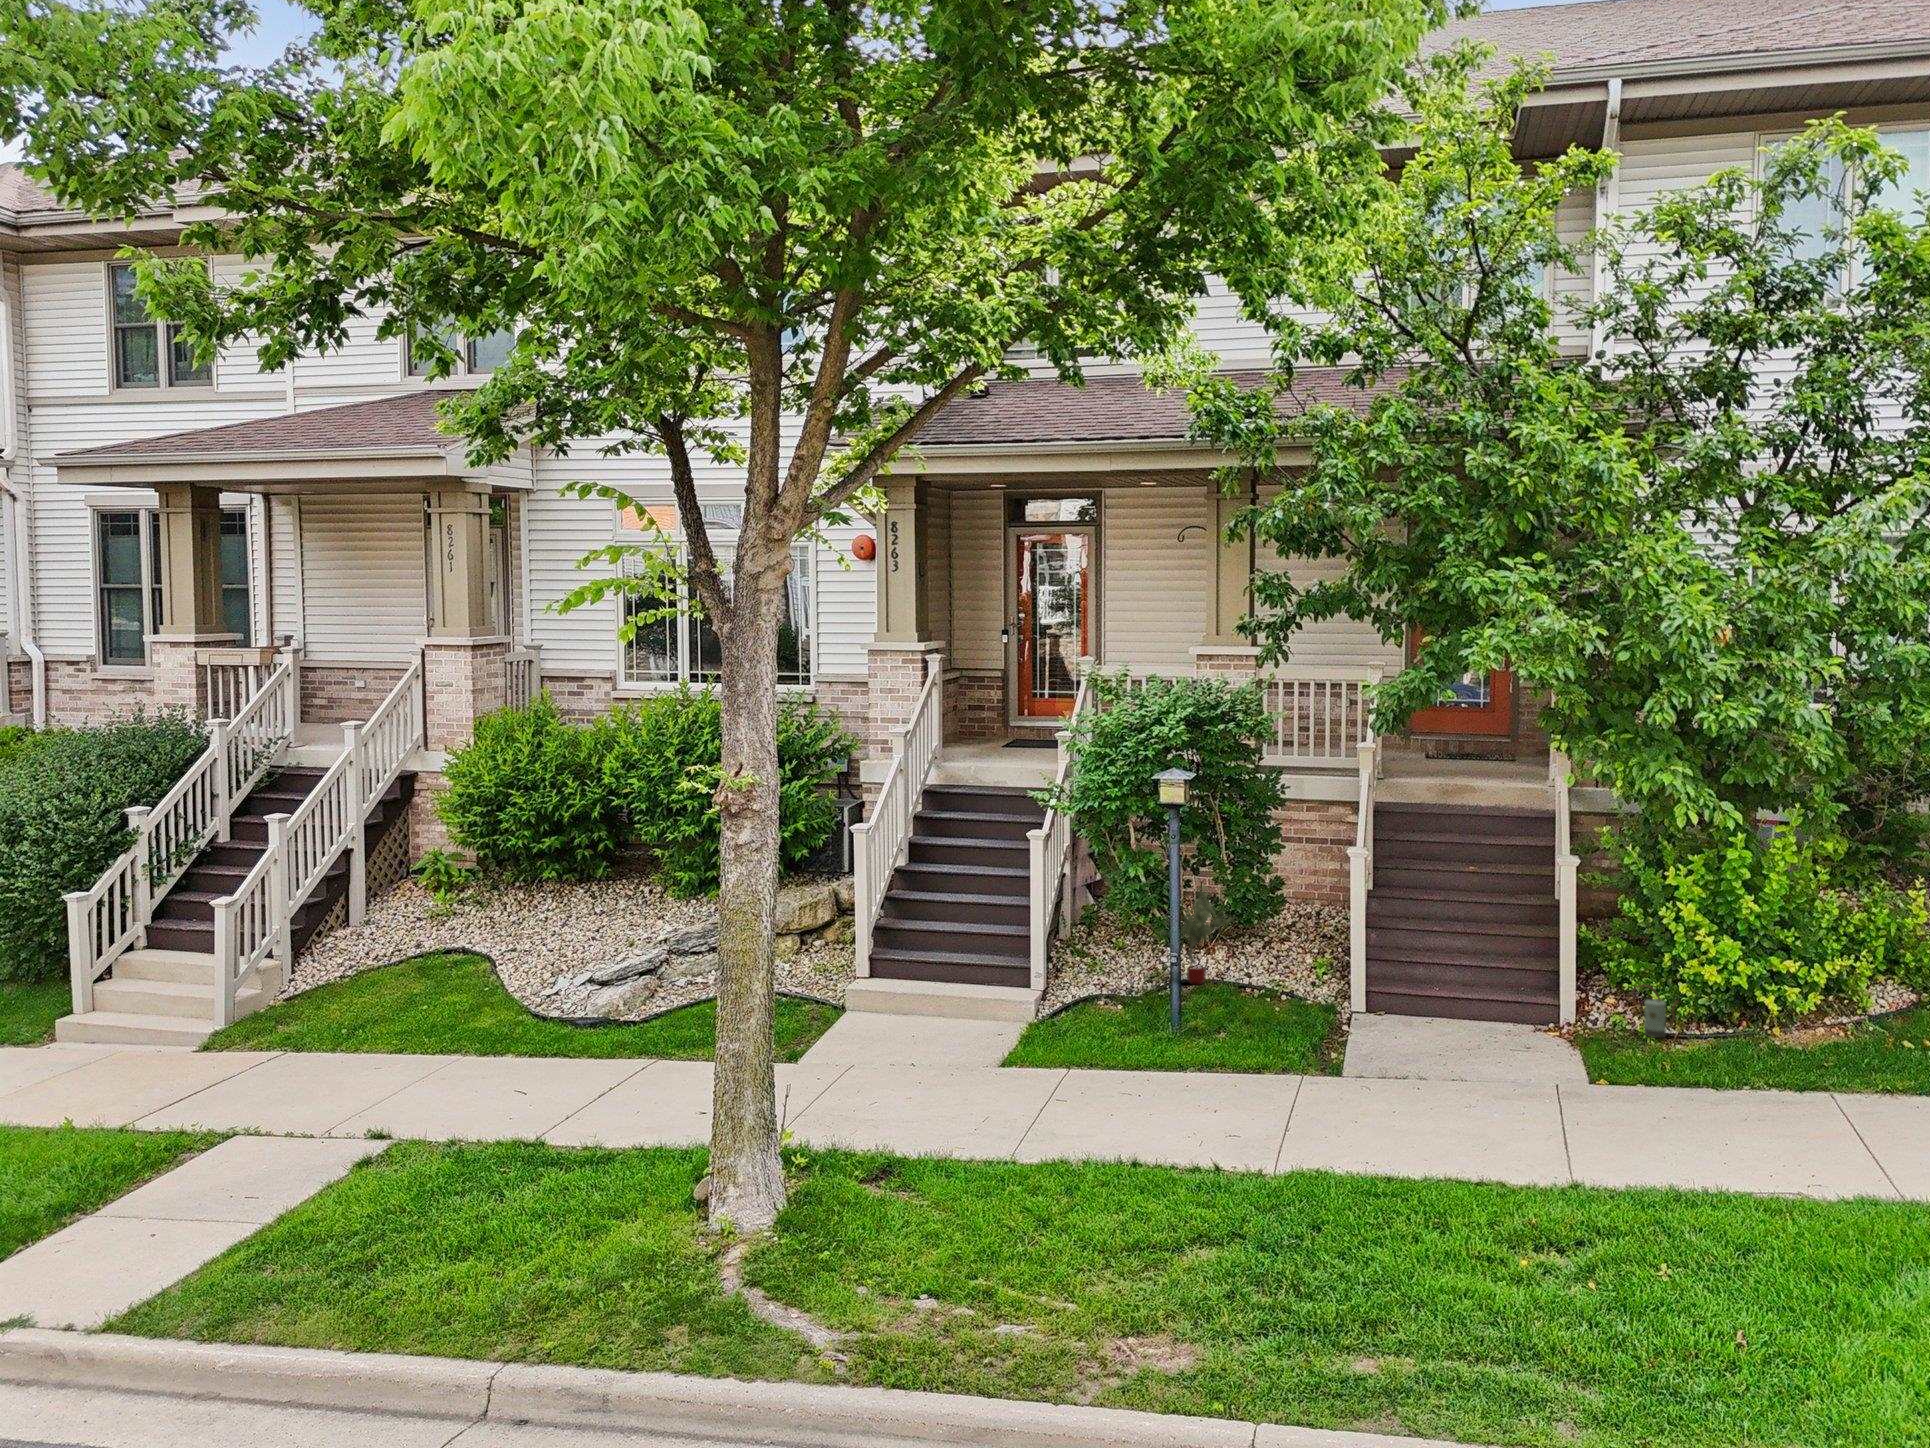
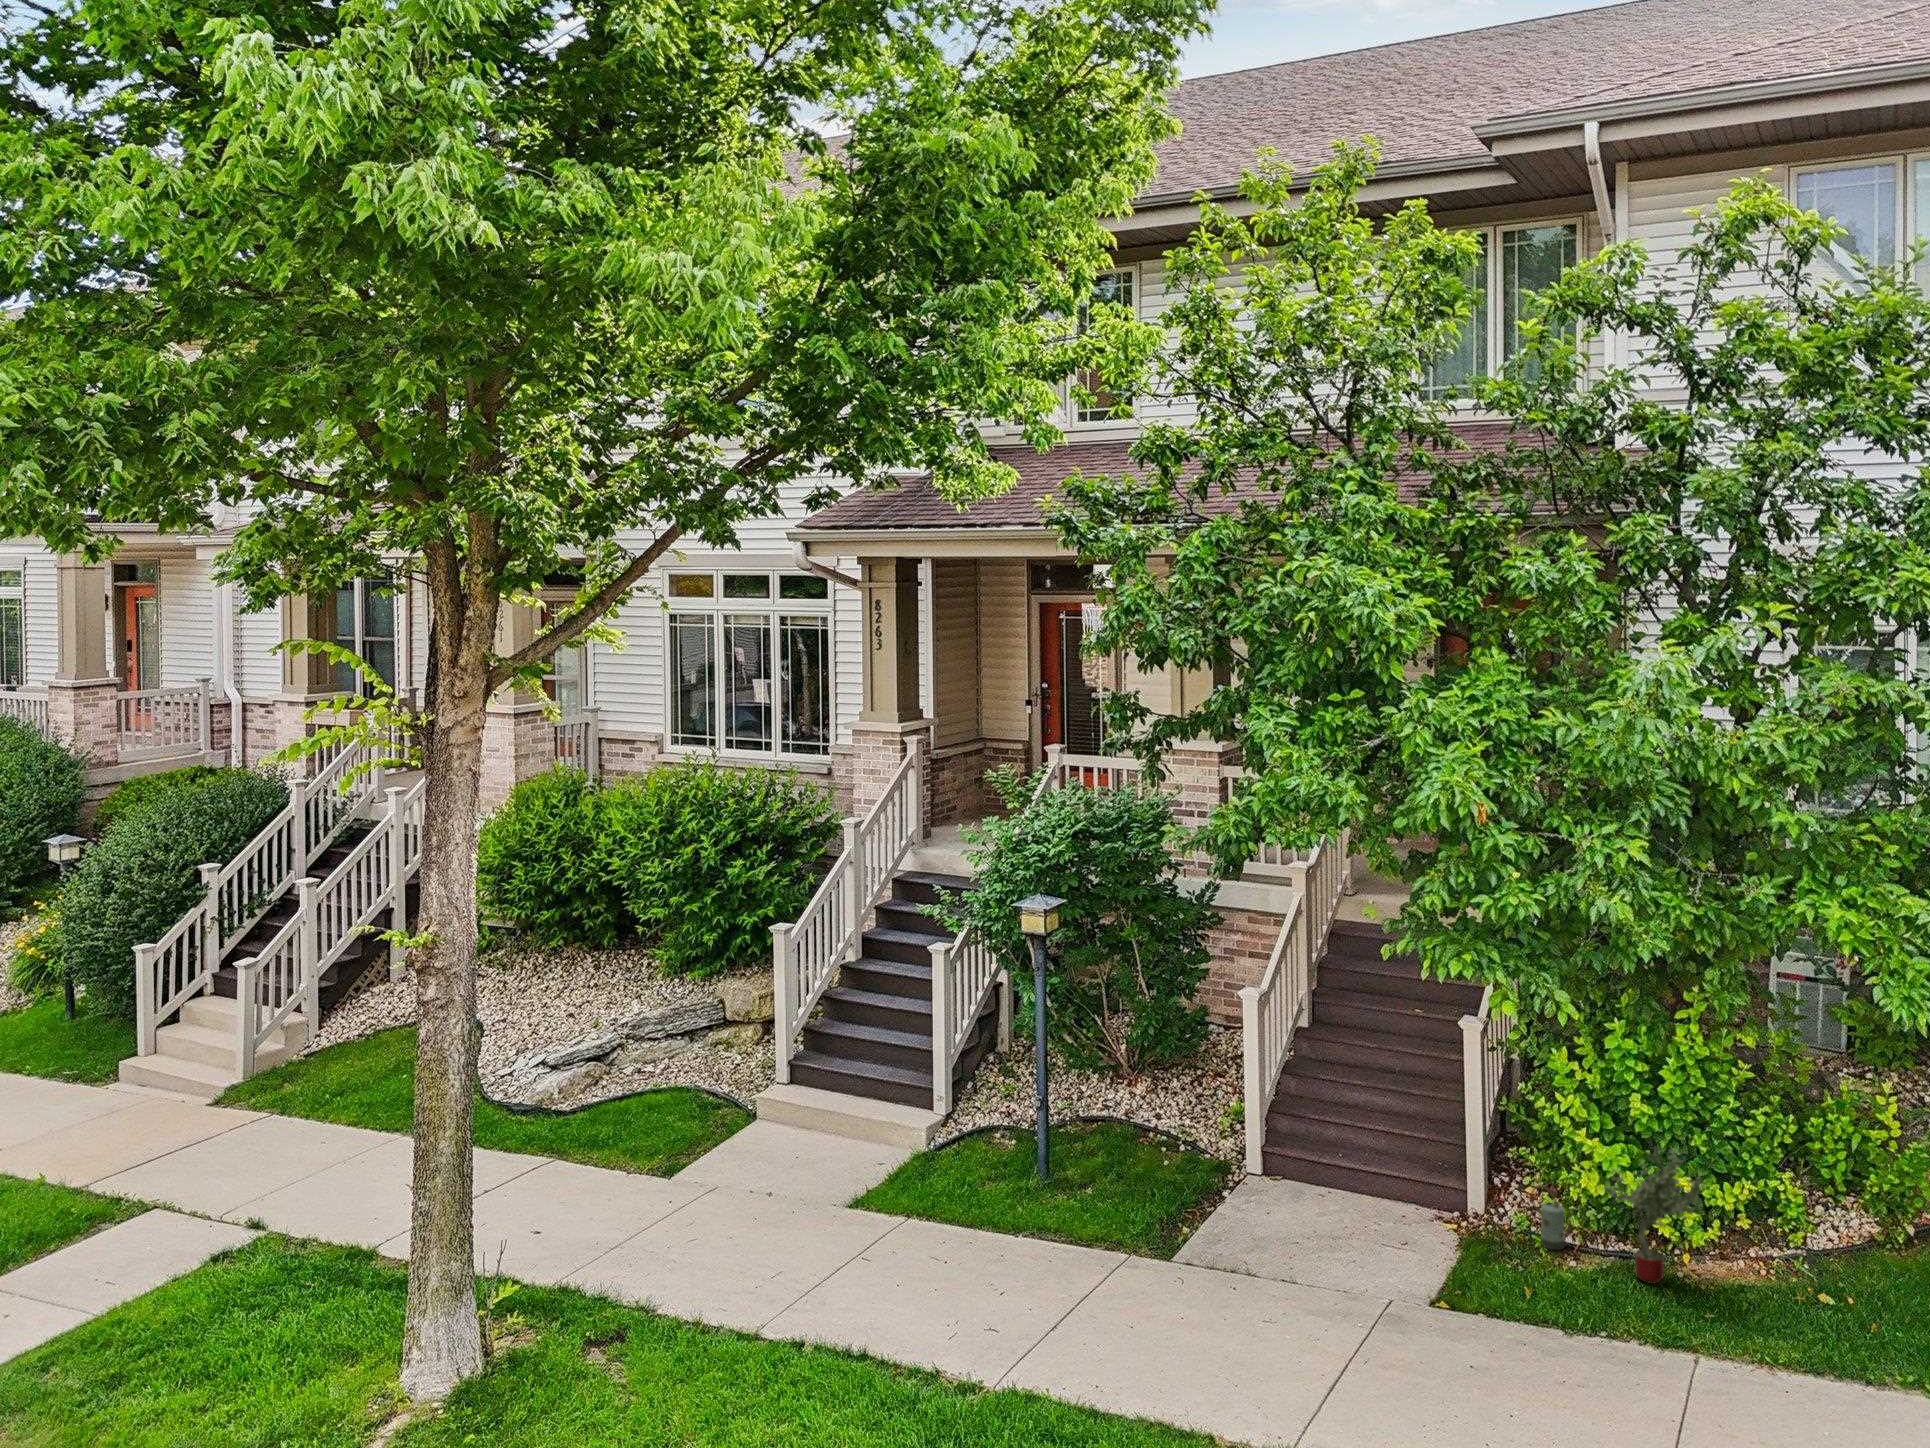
potted tree: present [1158,887,1234,985] -> present [1604,1147,1705,1284]

